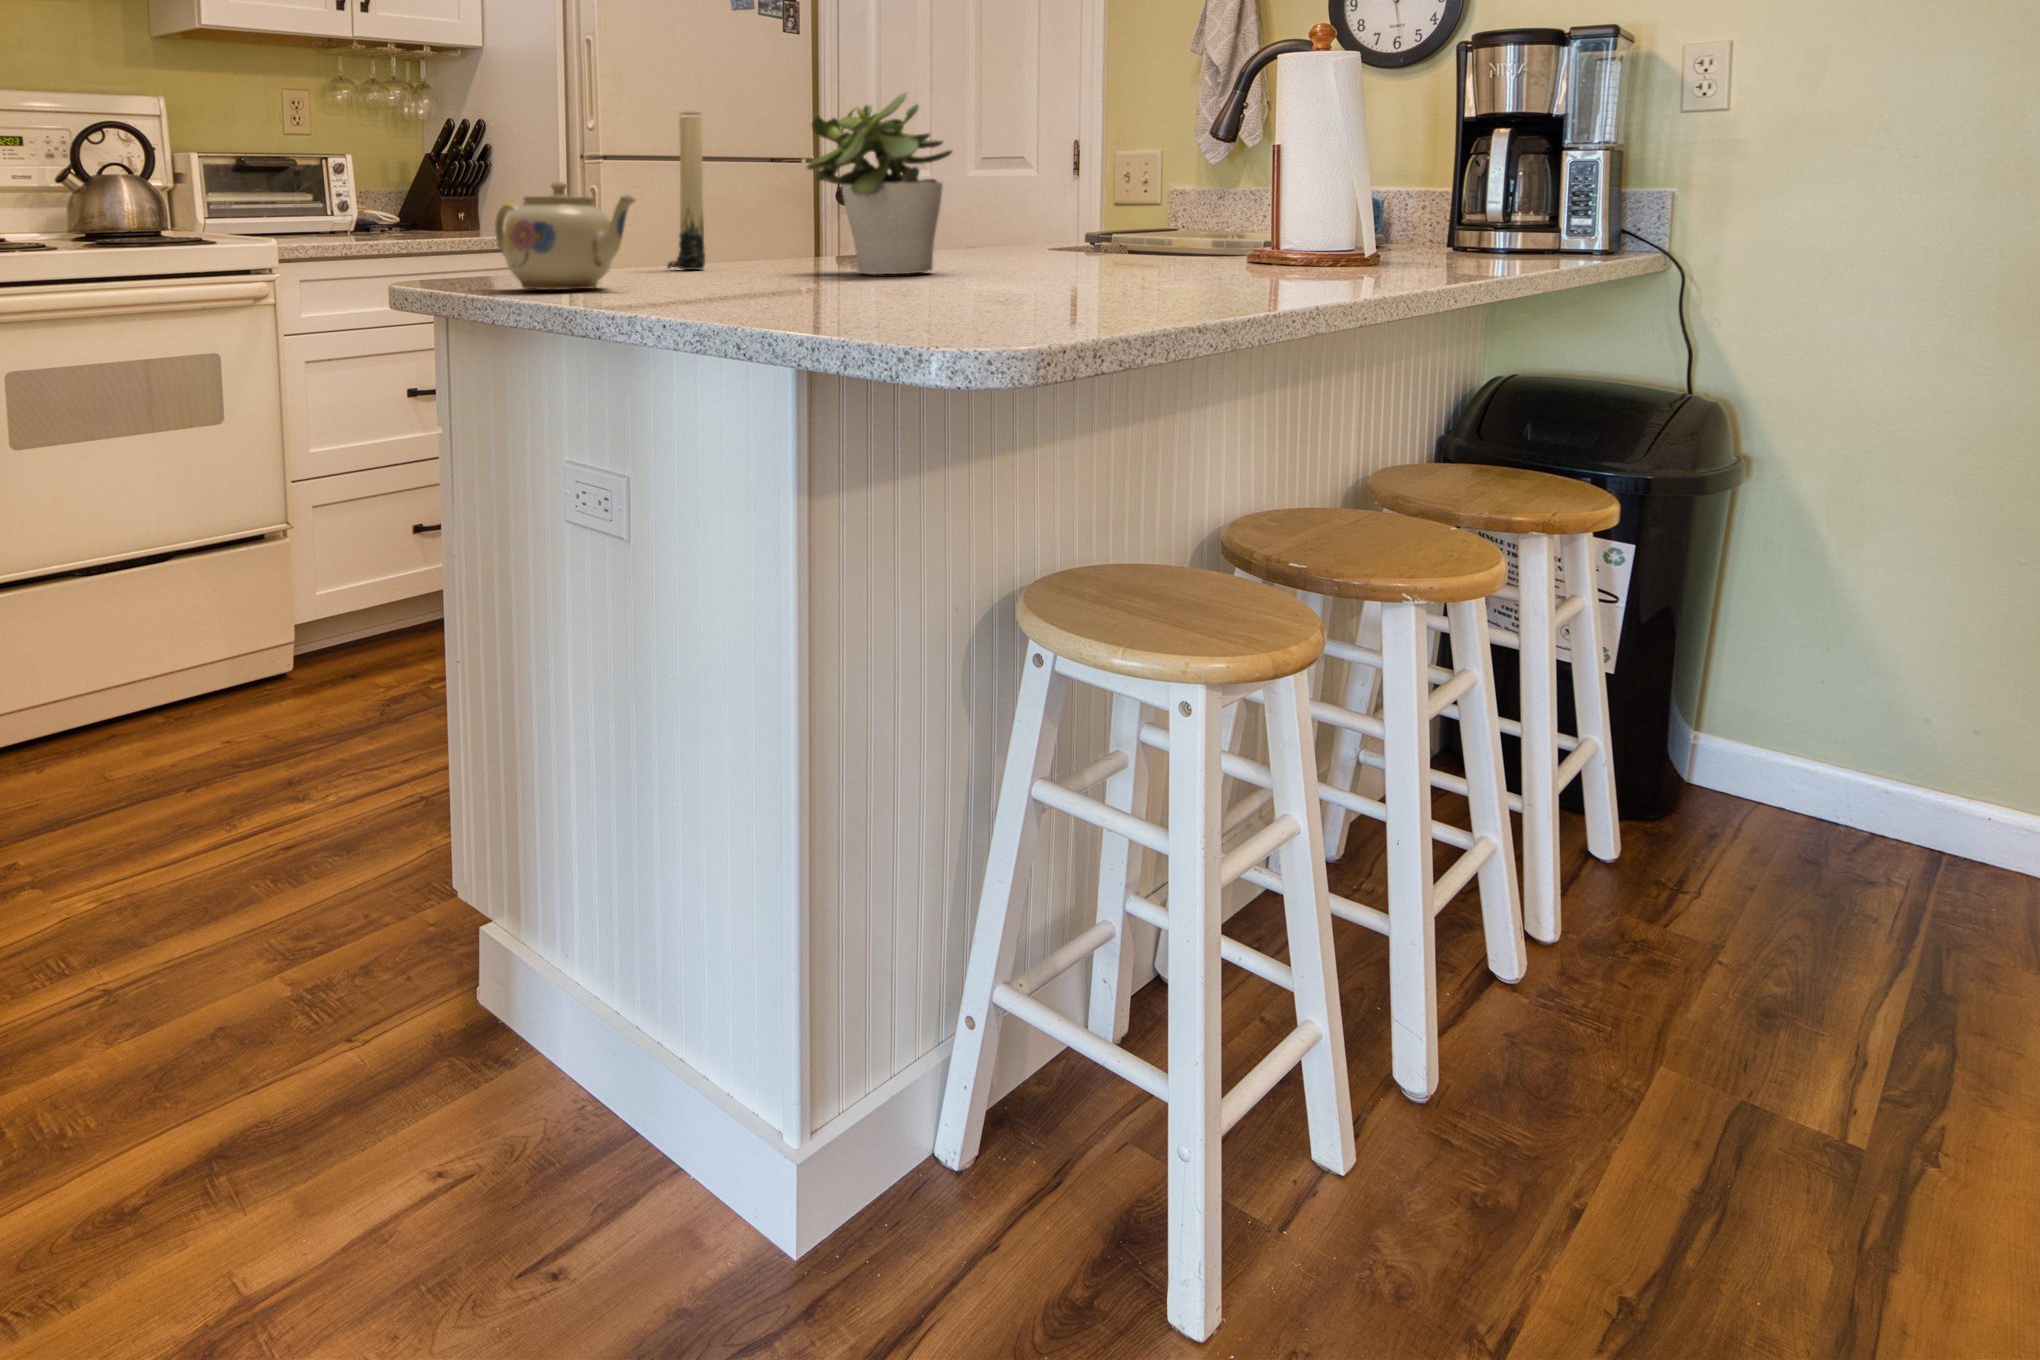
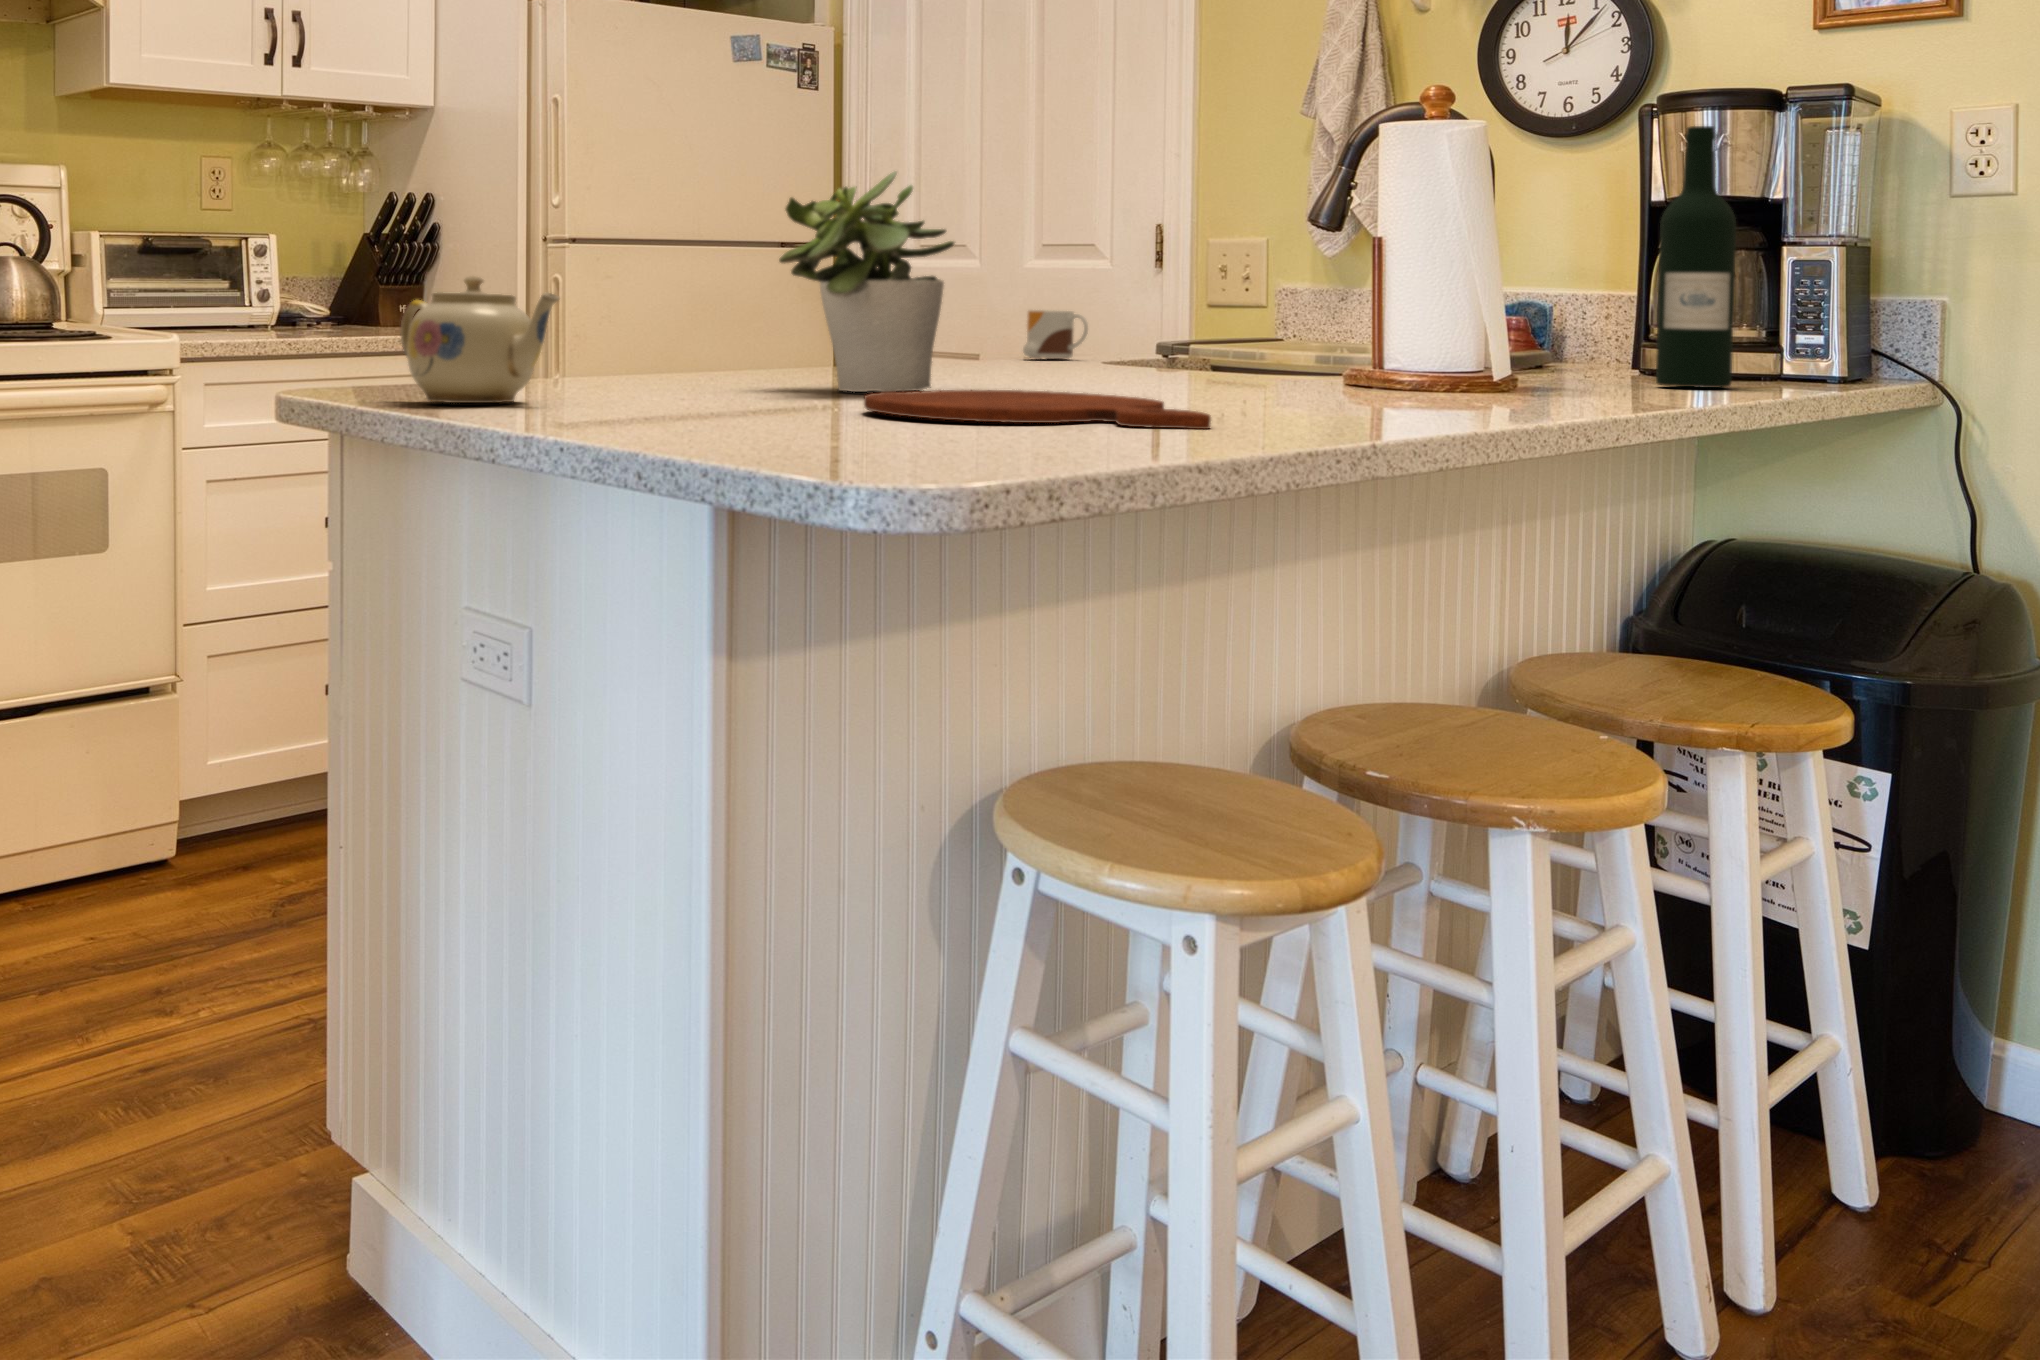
wine bottle: none [1480,56,1543,259] -> present [1656,126,1736,388]
candle: present [667,111,705,270] -> none [617,191,663,382]
mug: none [976,209,1028,247] -> present [1023,310,1088,359]
cutting board: none [897,270,1190,298] -> present [864,390,1211,429]

